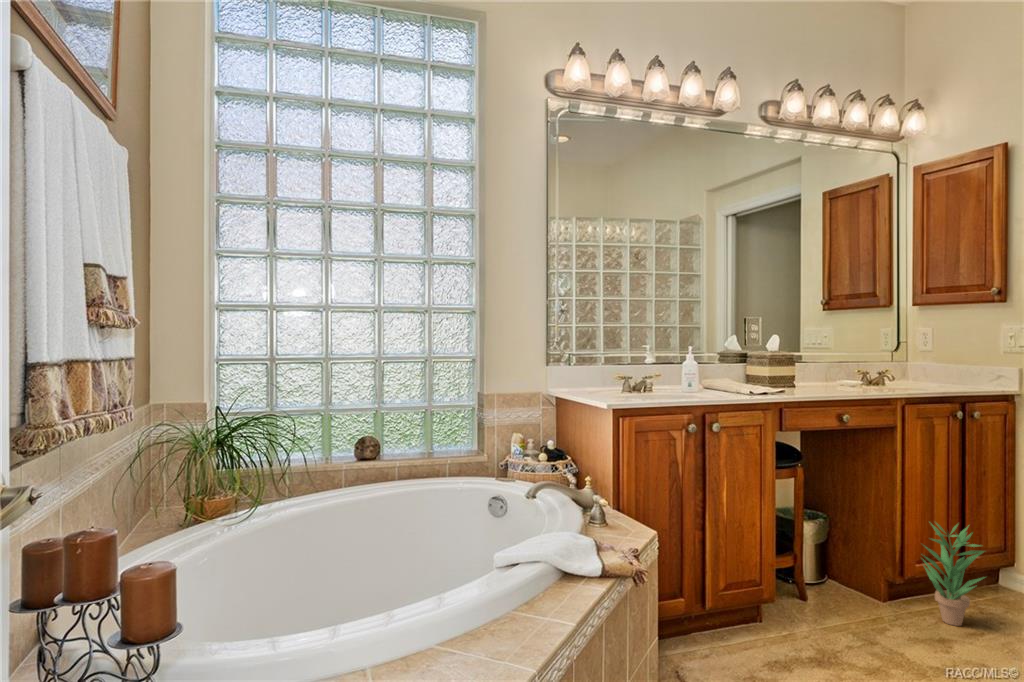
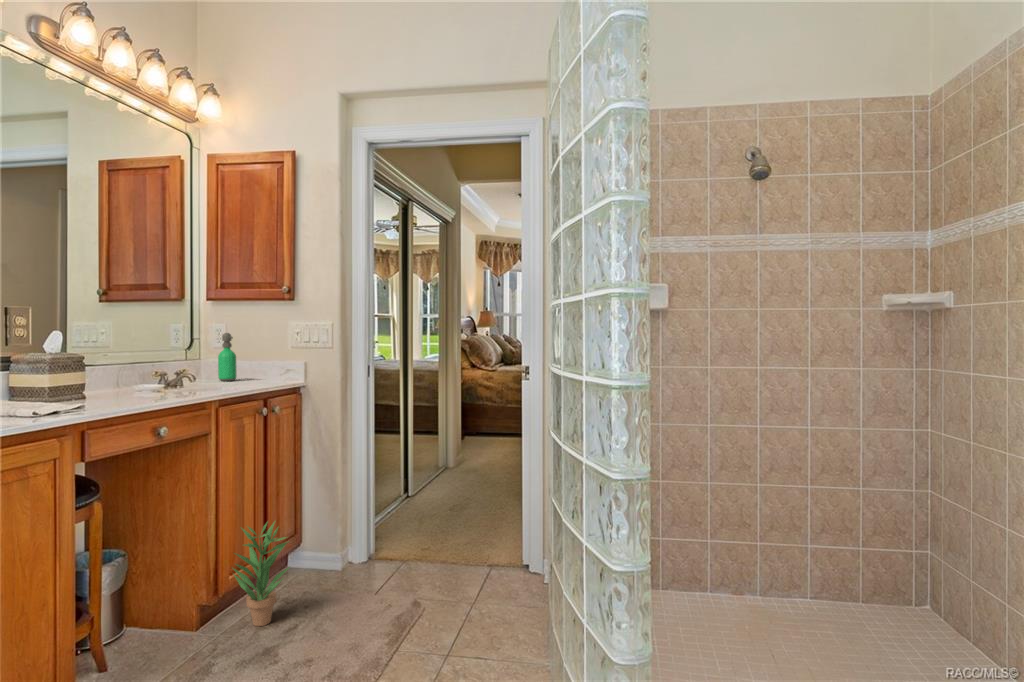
soap dispenser: none [921,336,940,382] -> present [218,333,236,381]

